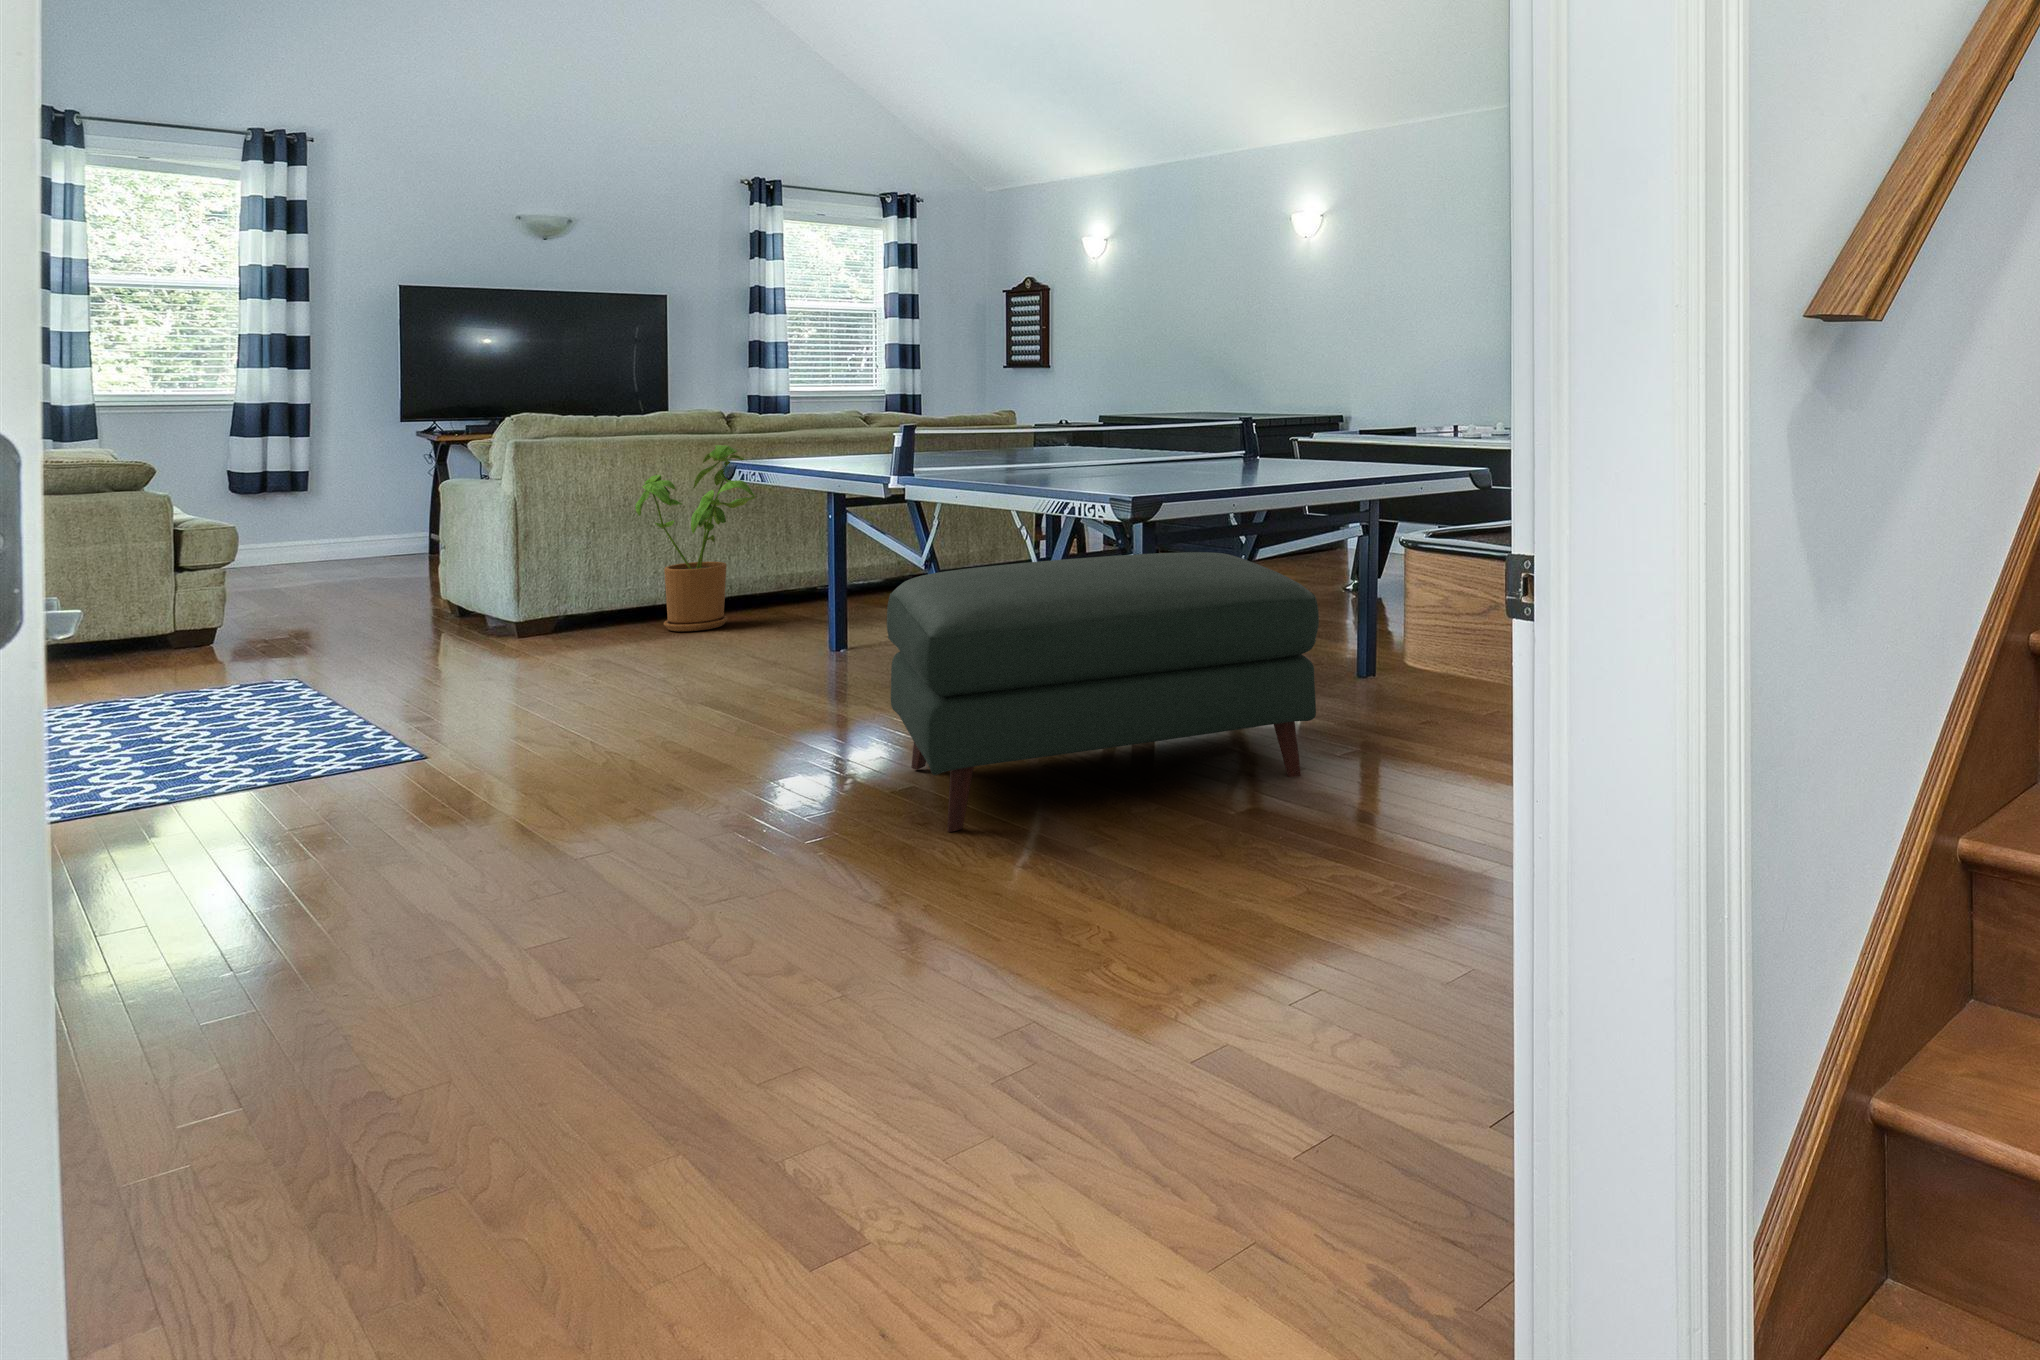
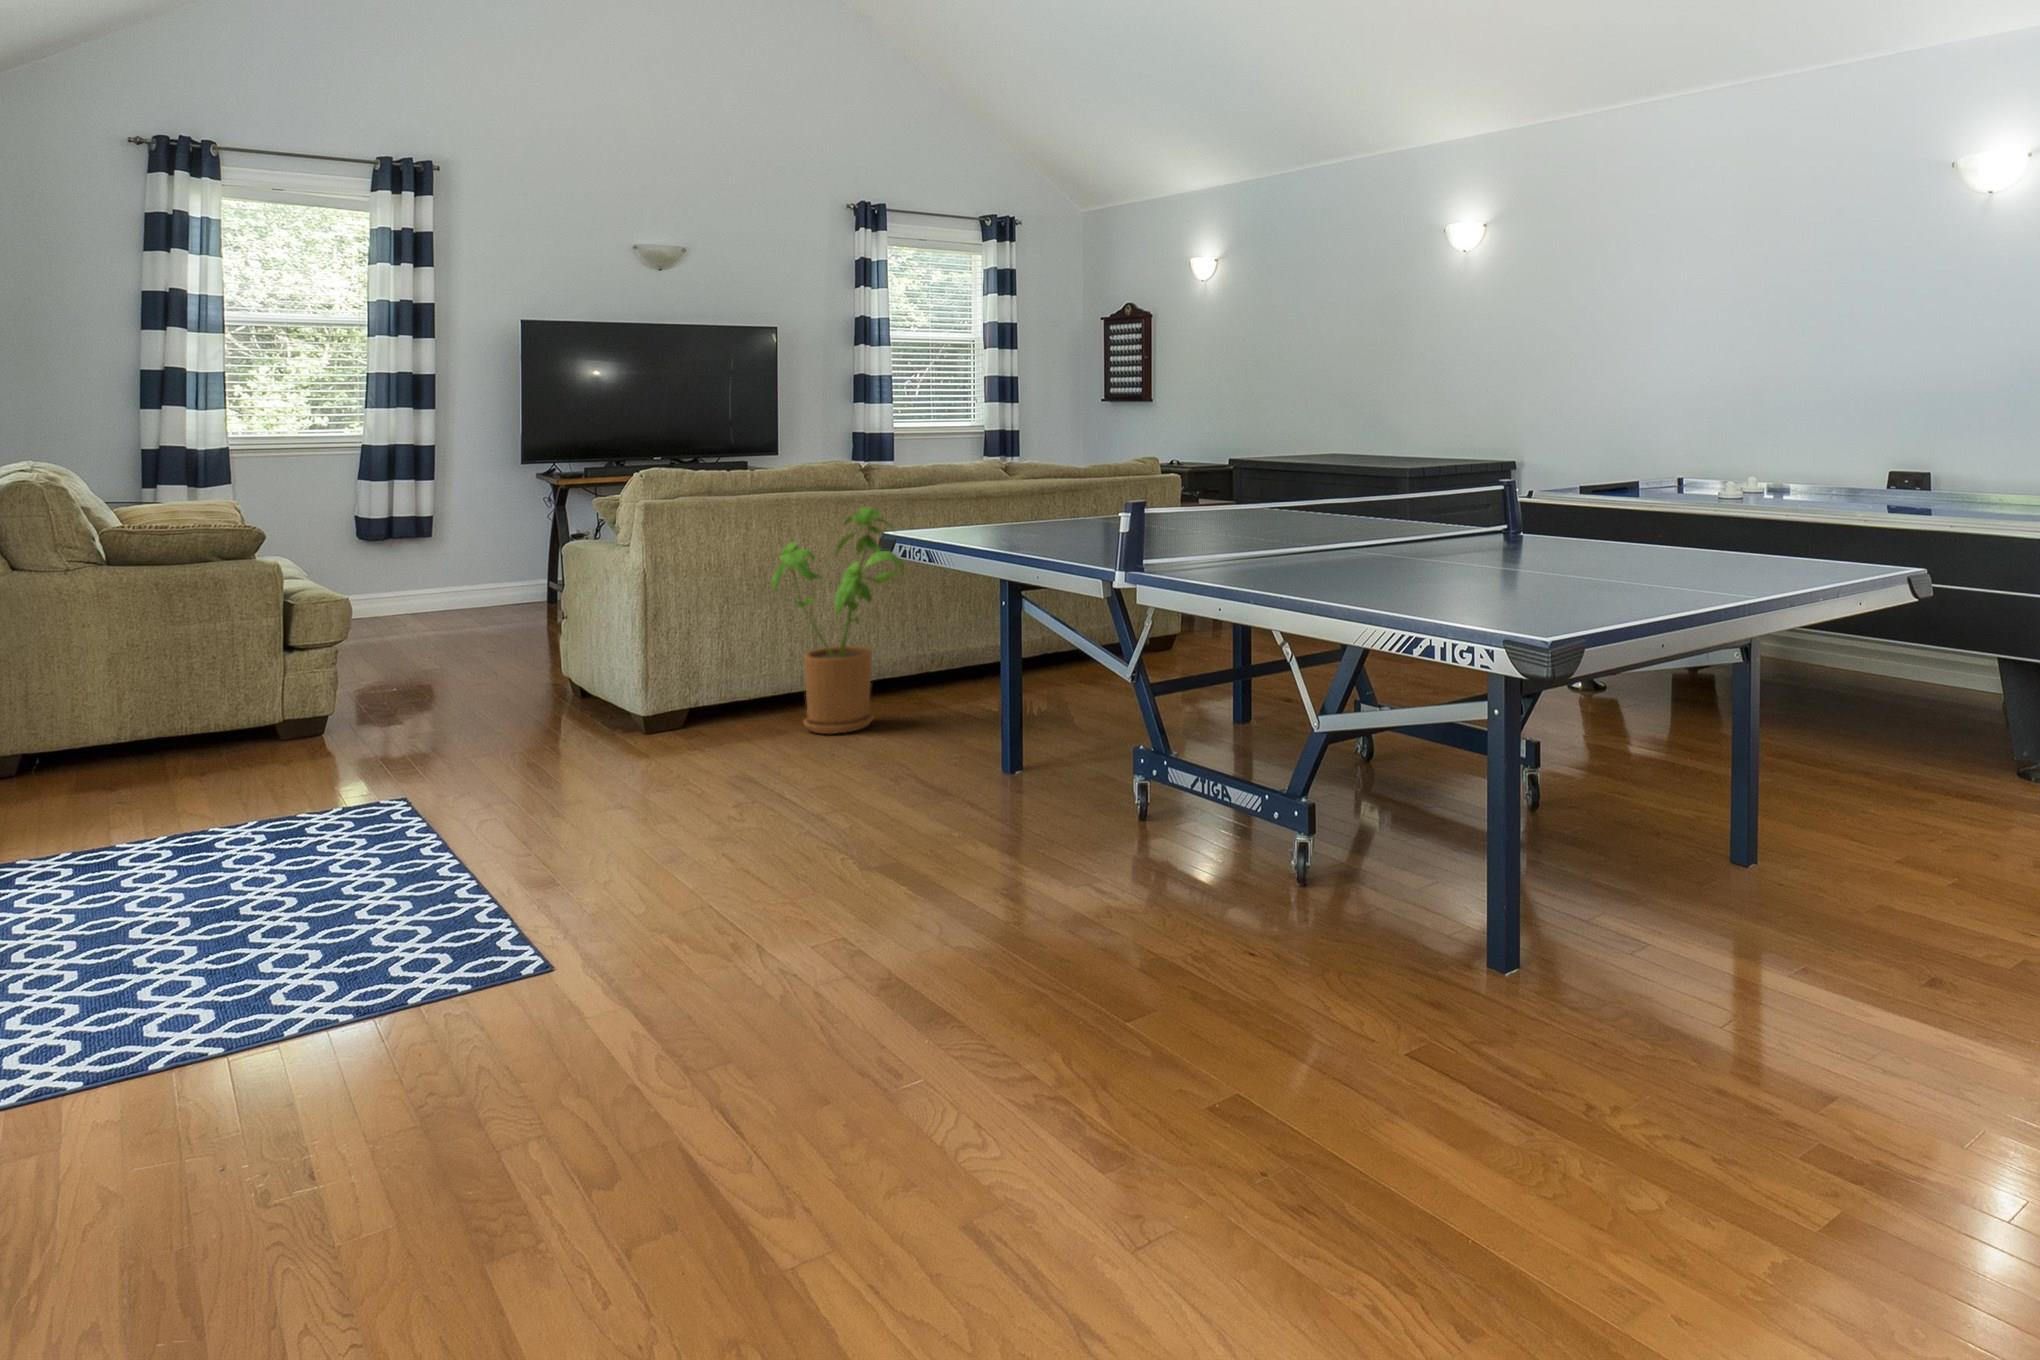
ottoman: present [887,552,1319,832] -> none [1172,703,1868,1219]

